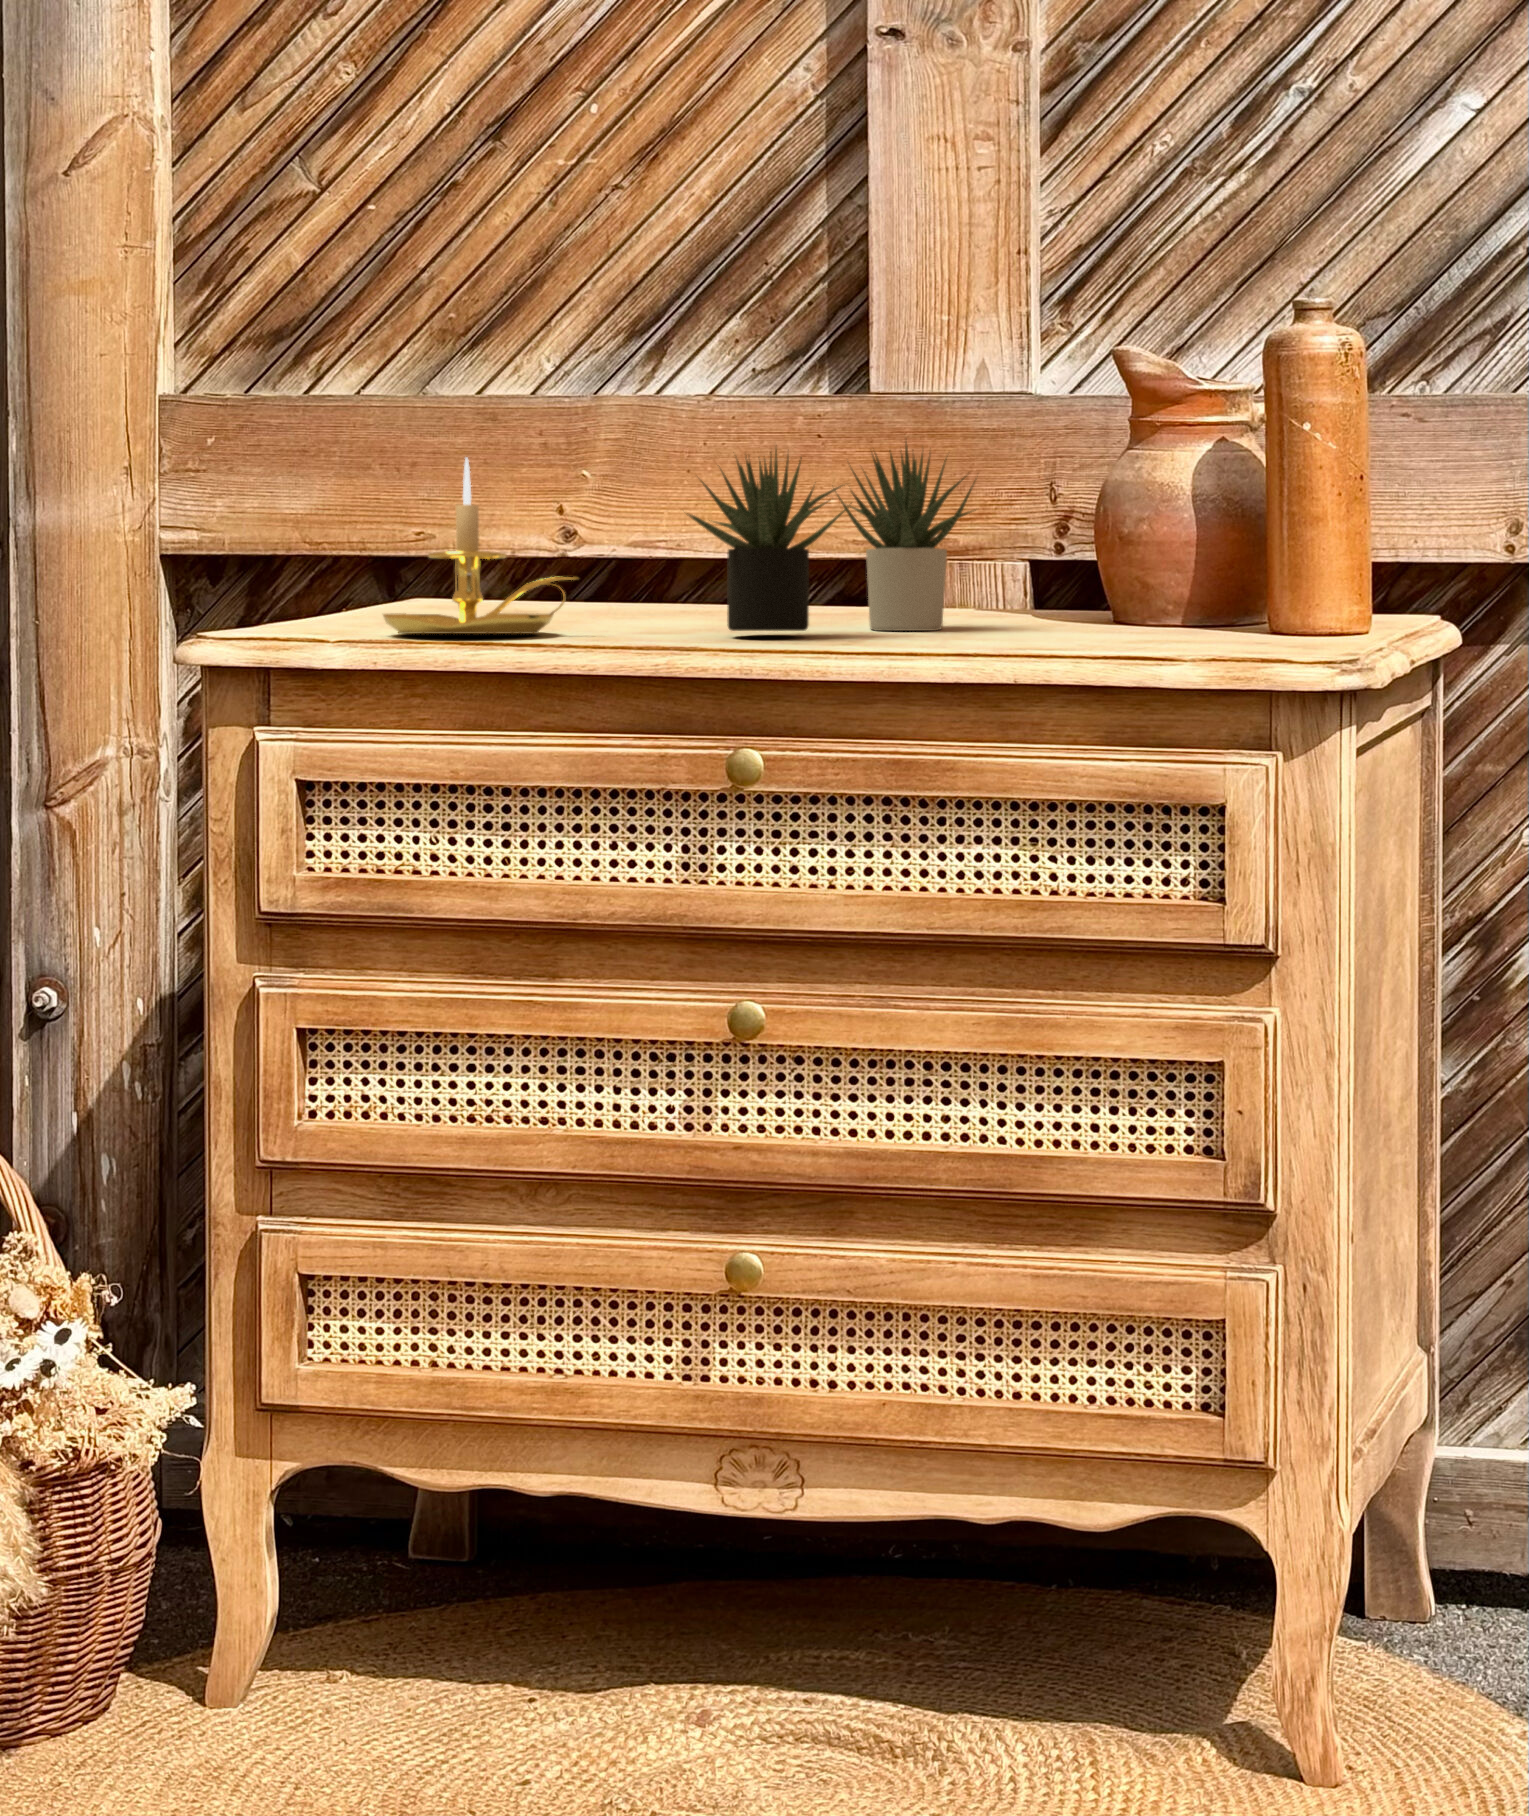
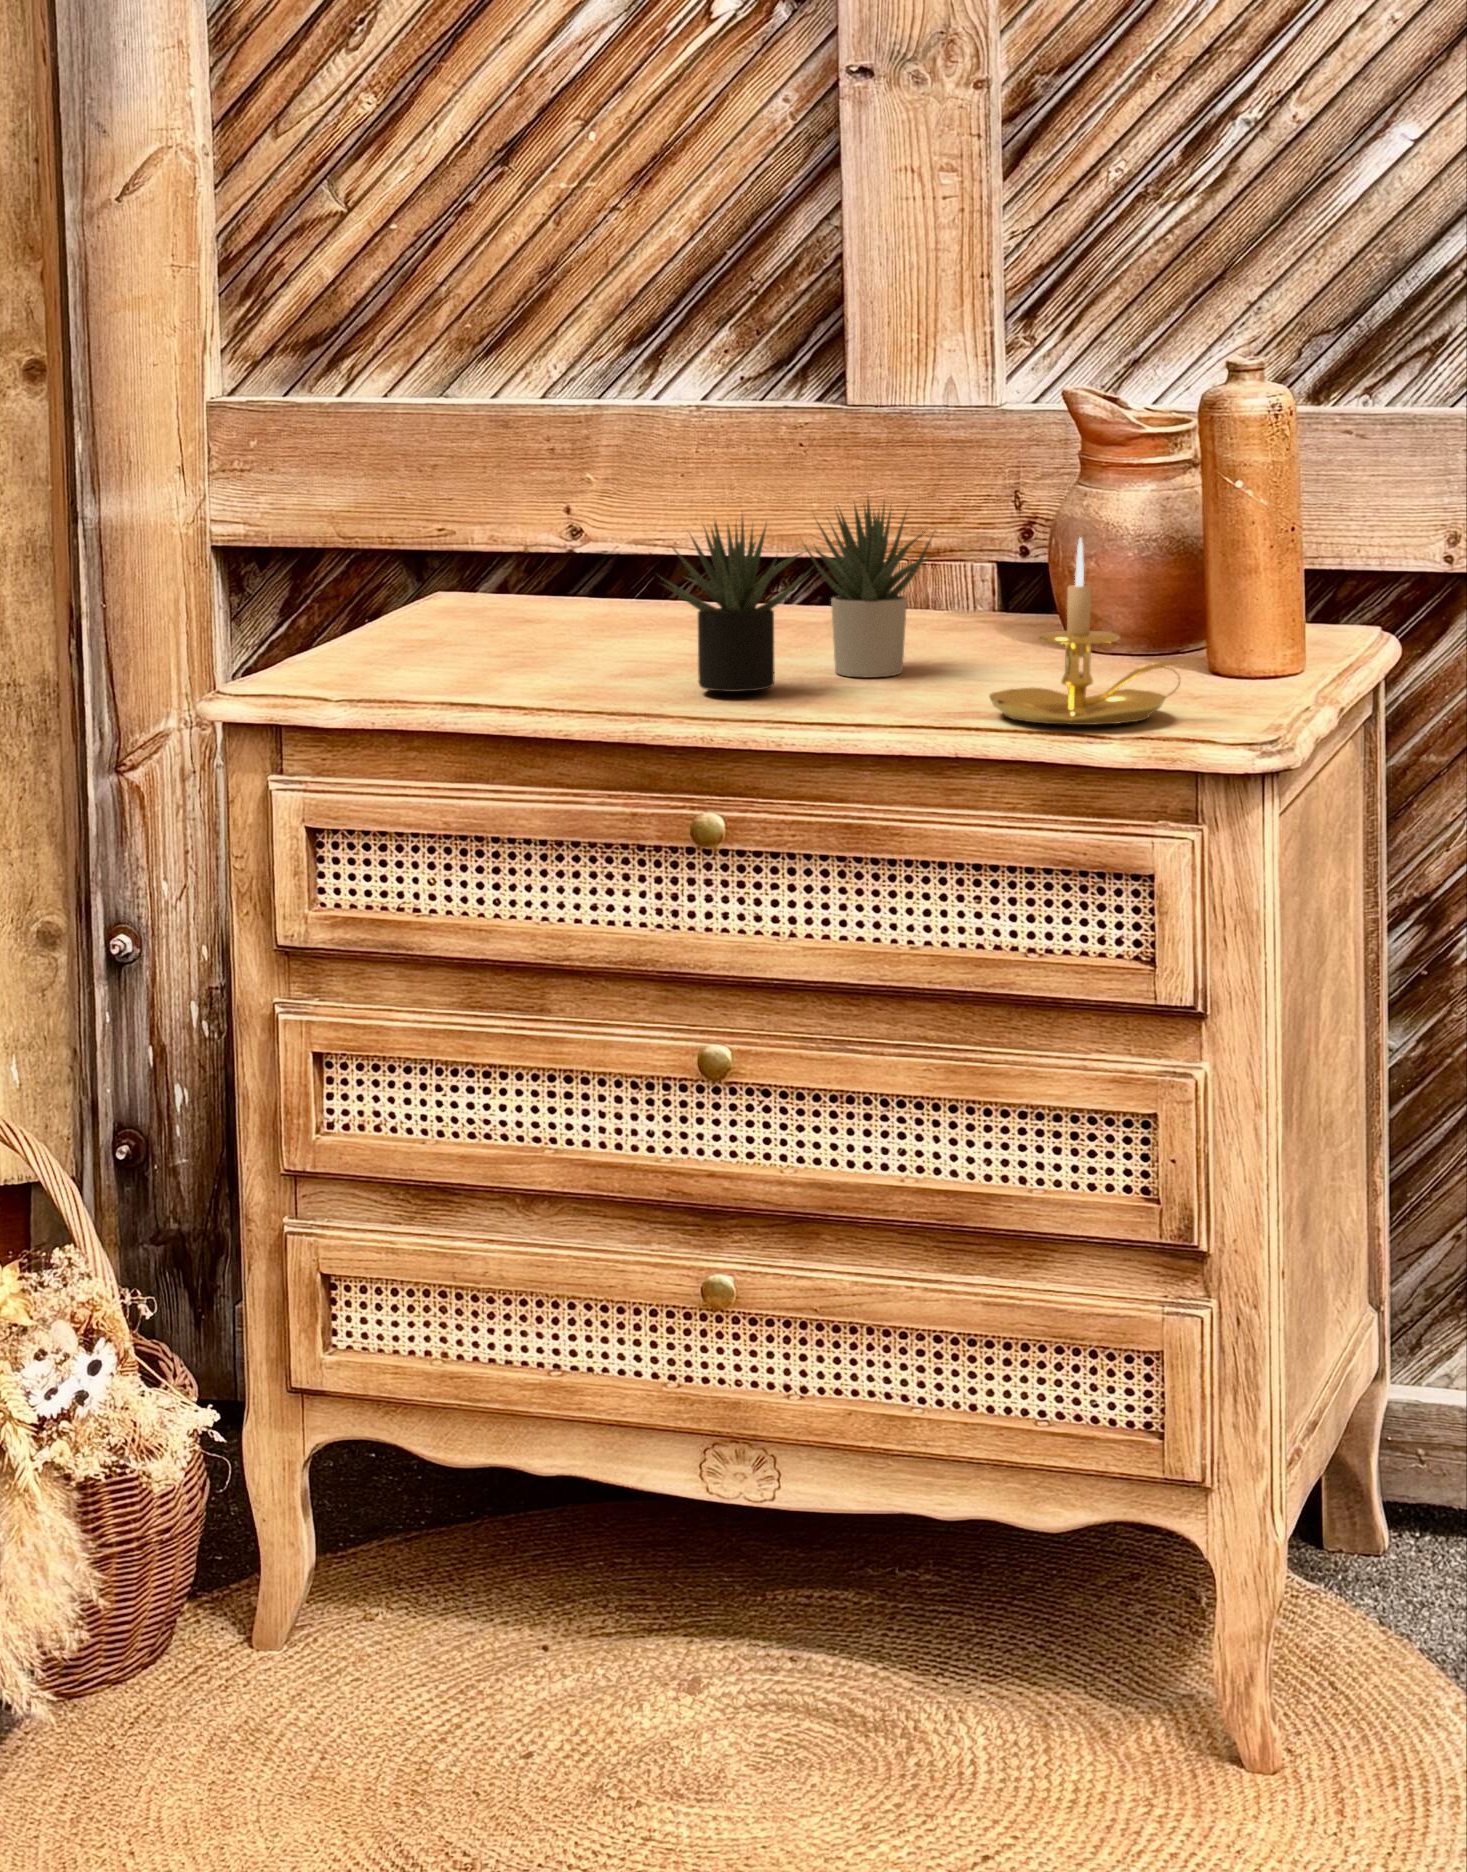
candle holder: present [383,458,577,634] -> present [989,538,1195,725]

